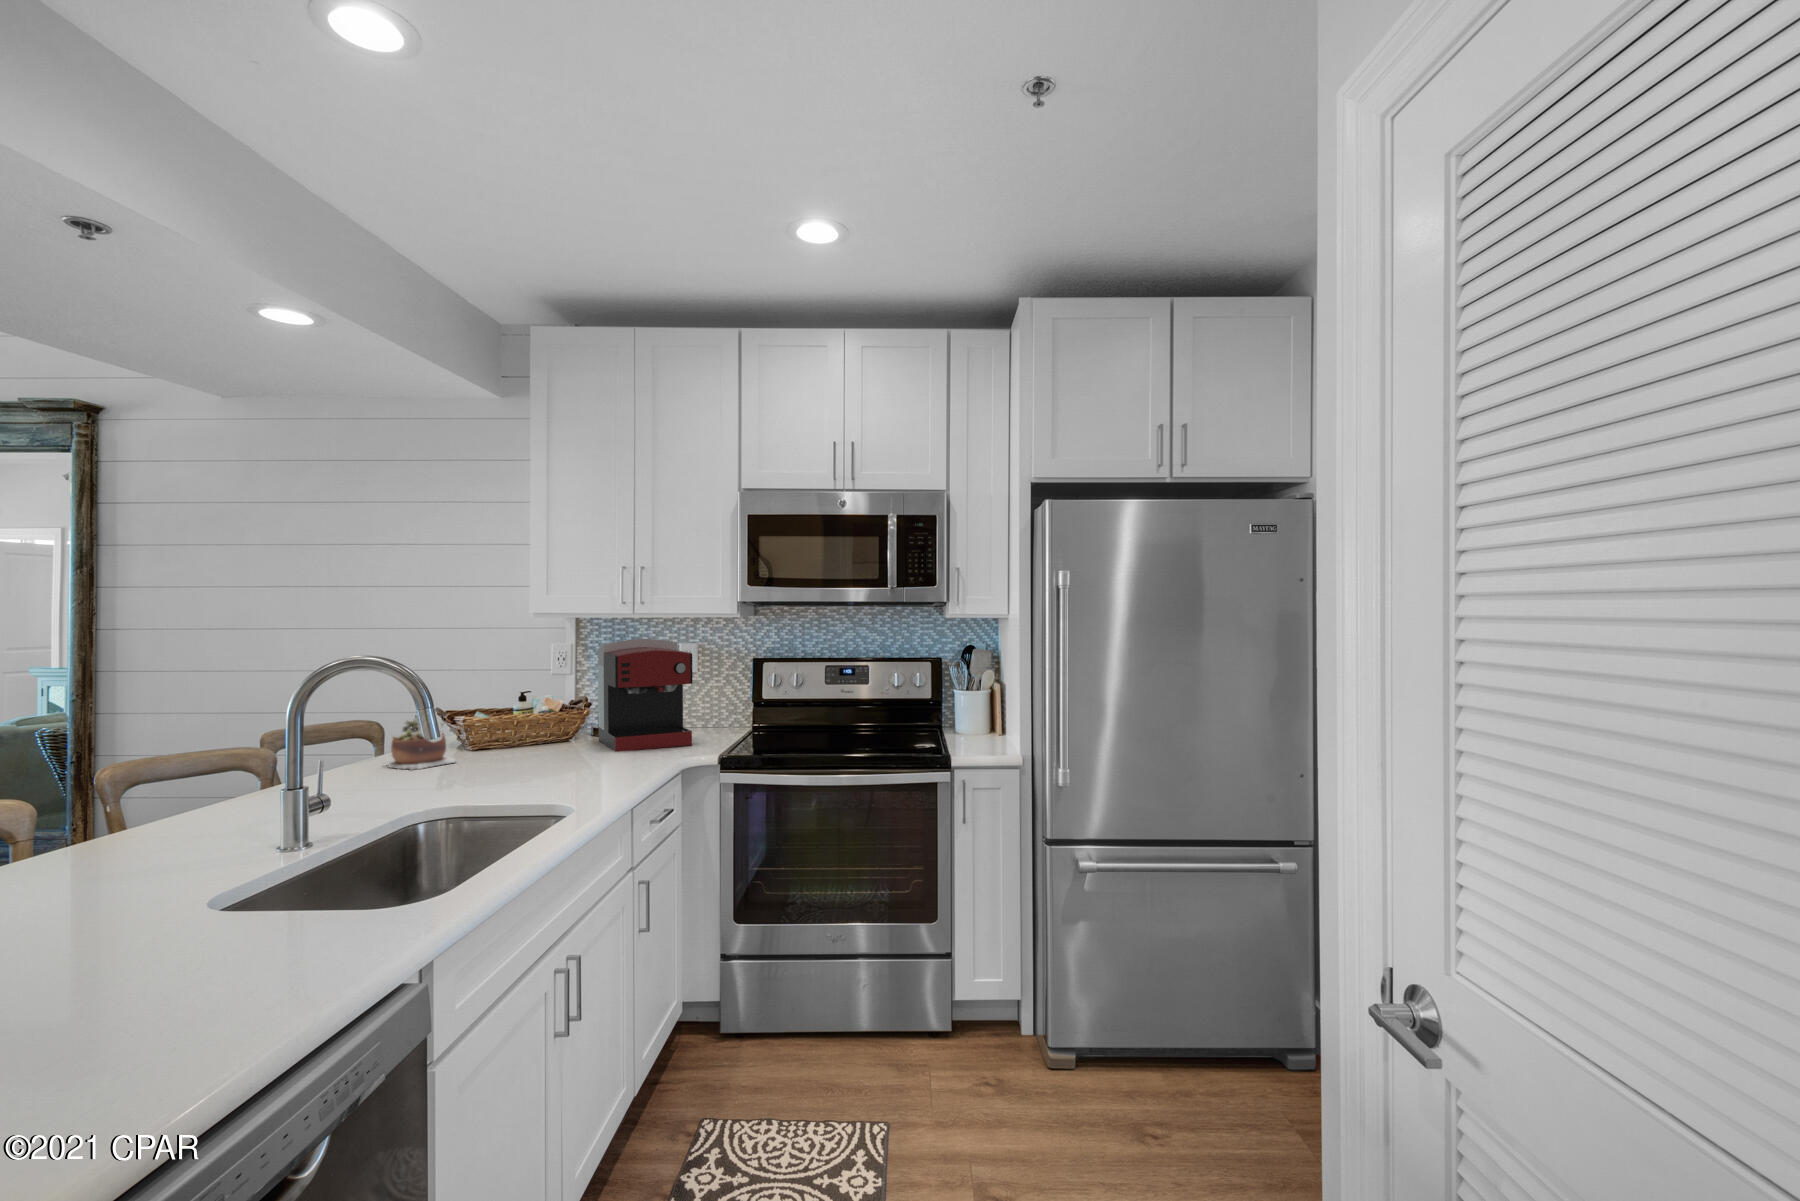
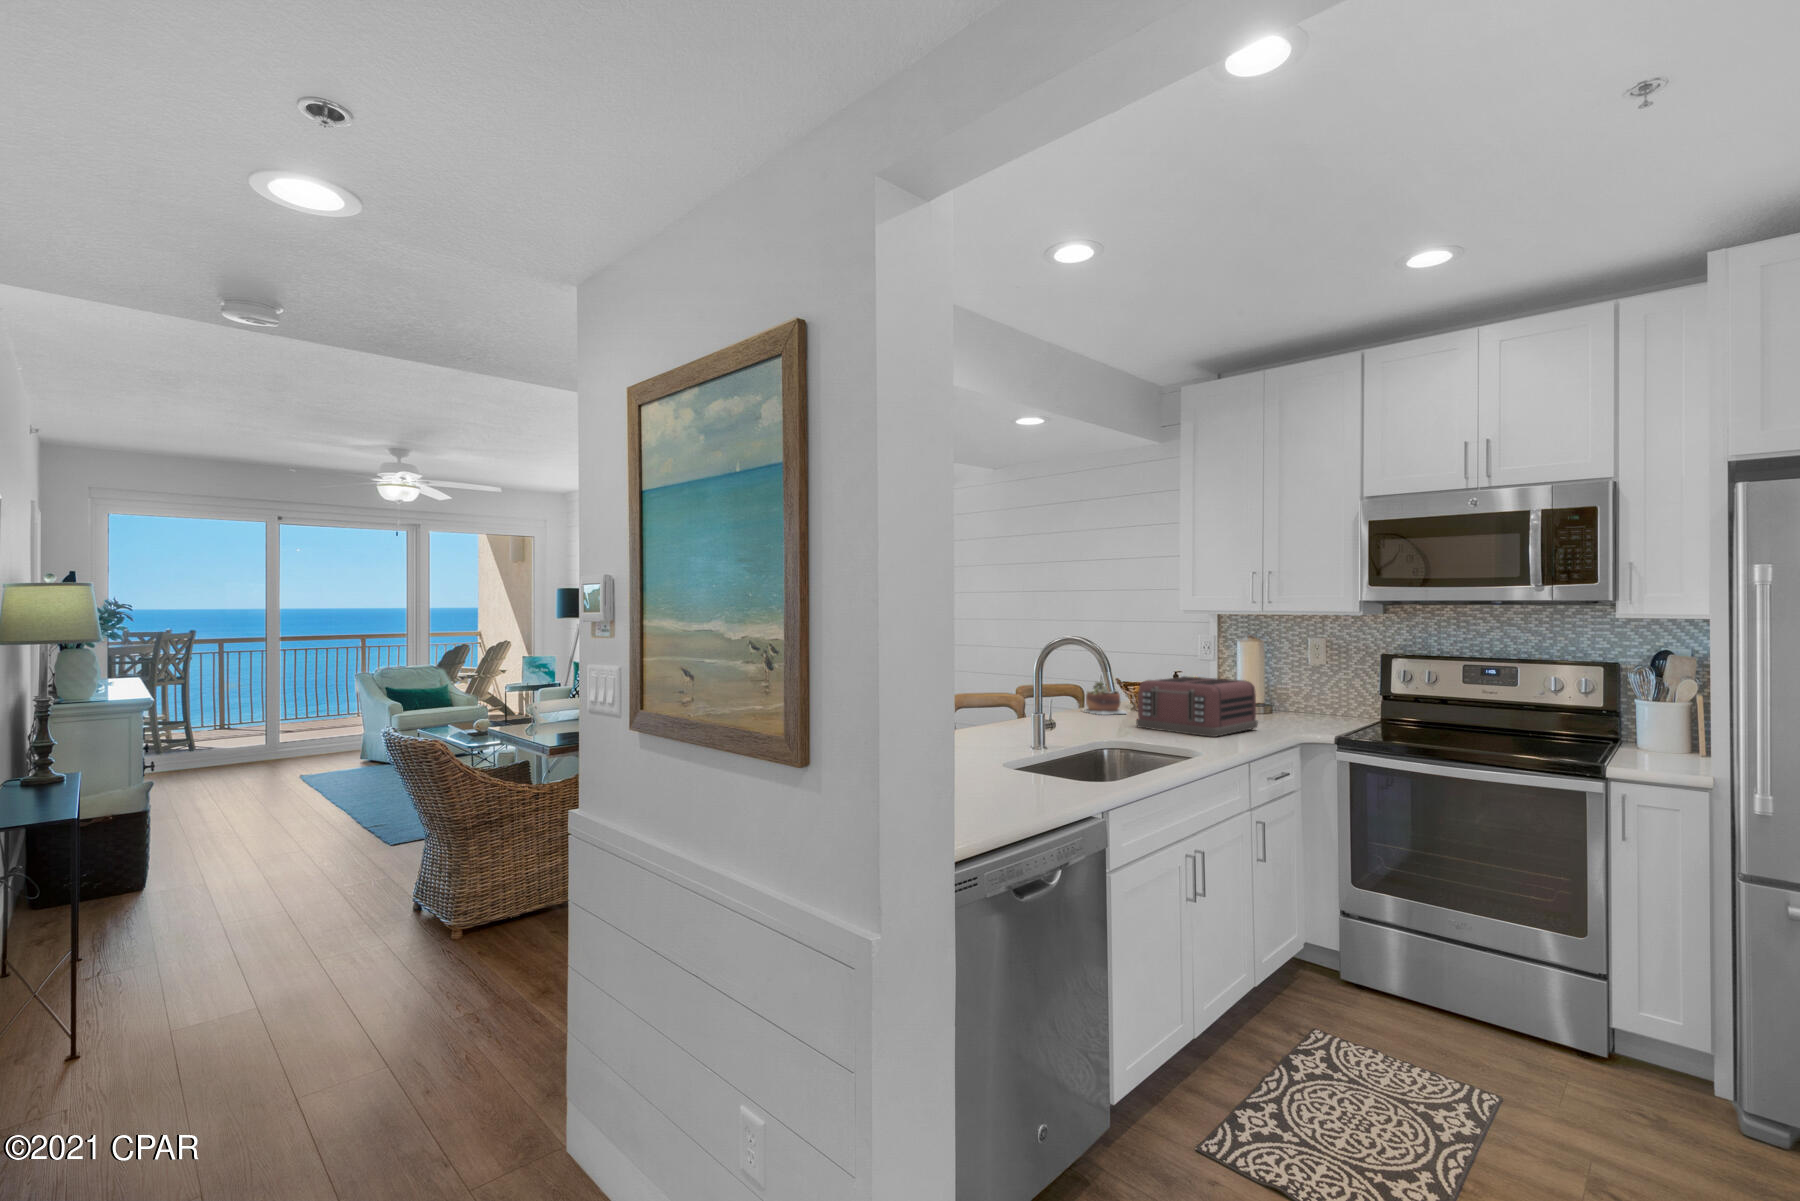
coffee maker: present [598,639,693,752] -> none [1235,632,1315,723]
toaster: none [475,705,635,787] -> present [1136,676,1258,737]

